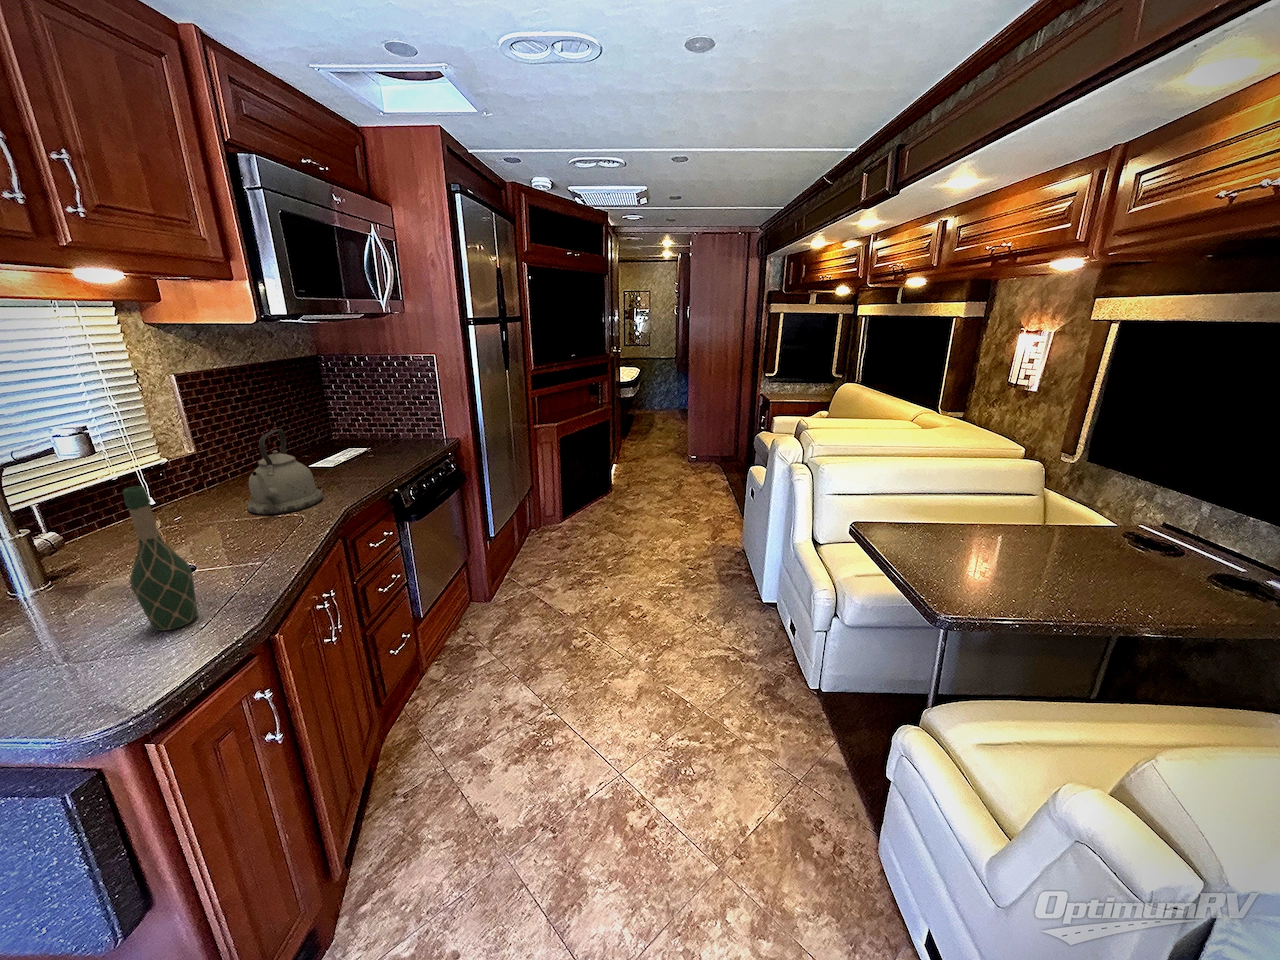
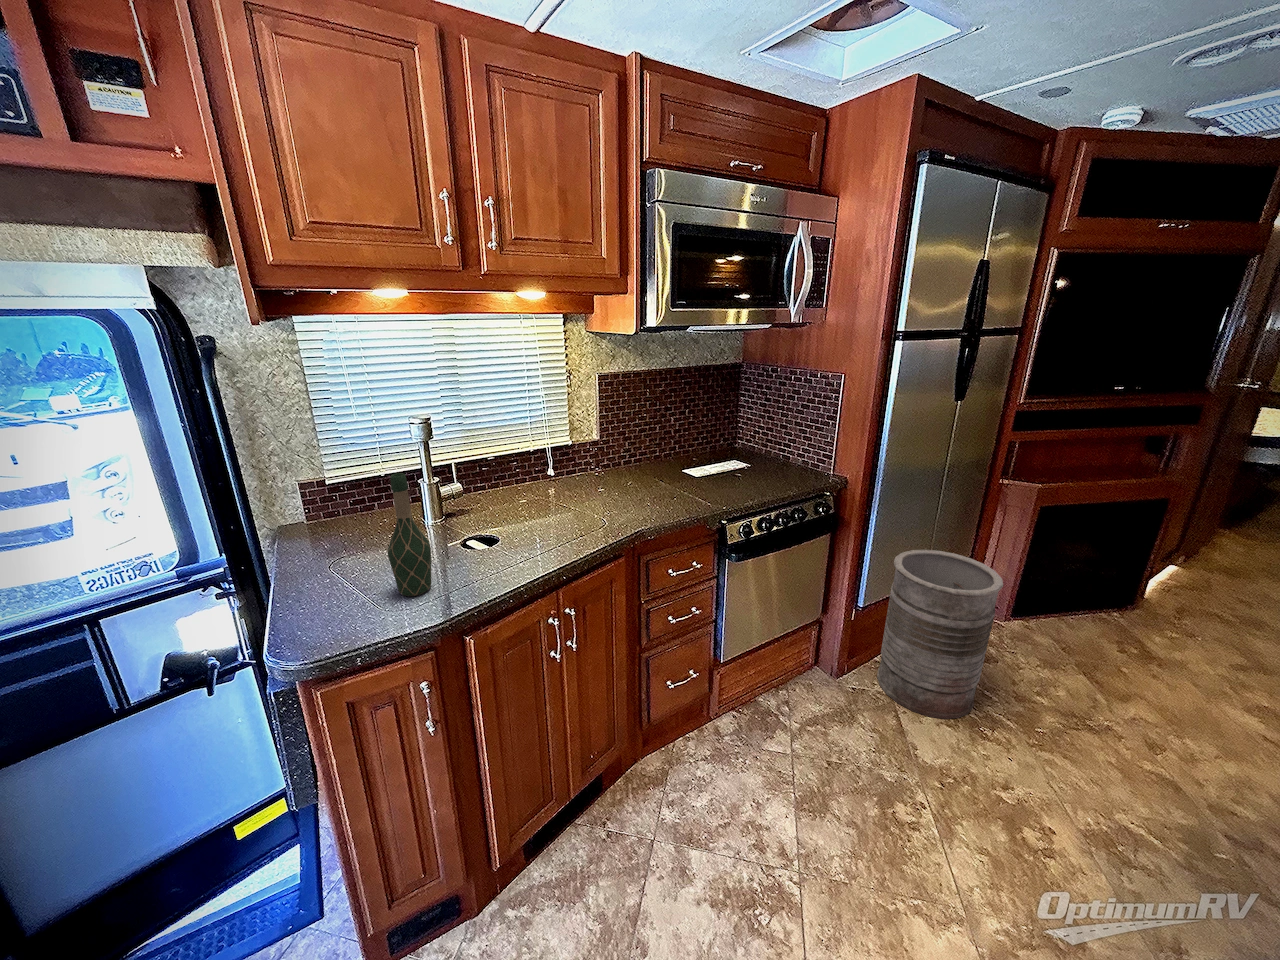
kettle: present [247,429,323,514] -> none [578,435,647,516]
trash can: none [502,478,575,595] -> present [877,550,1003,719]

